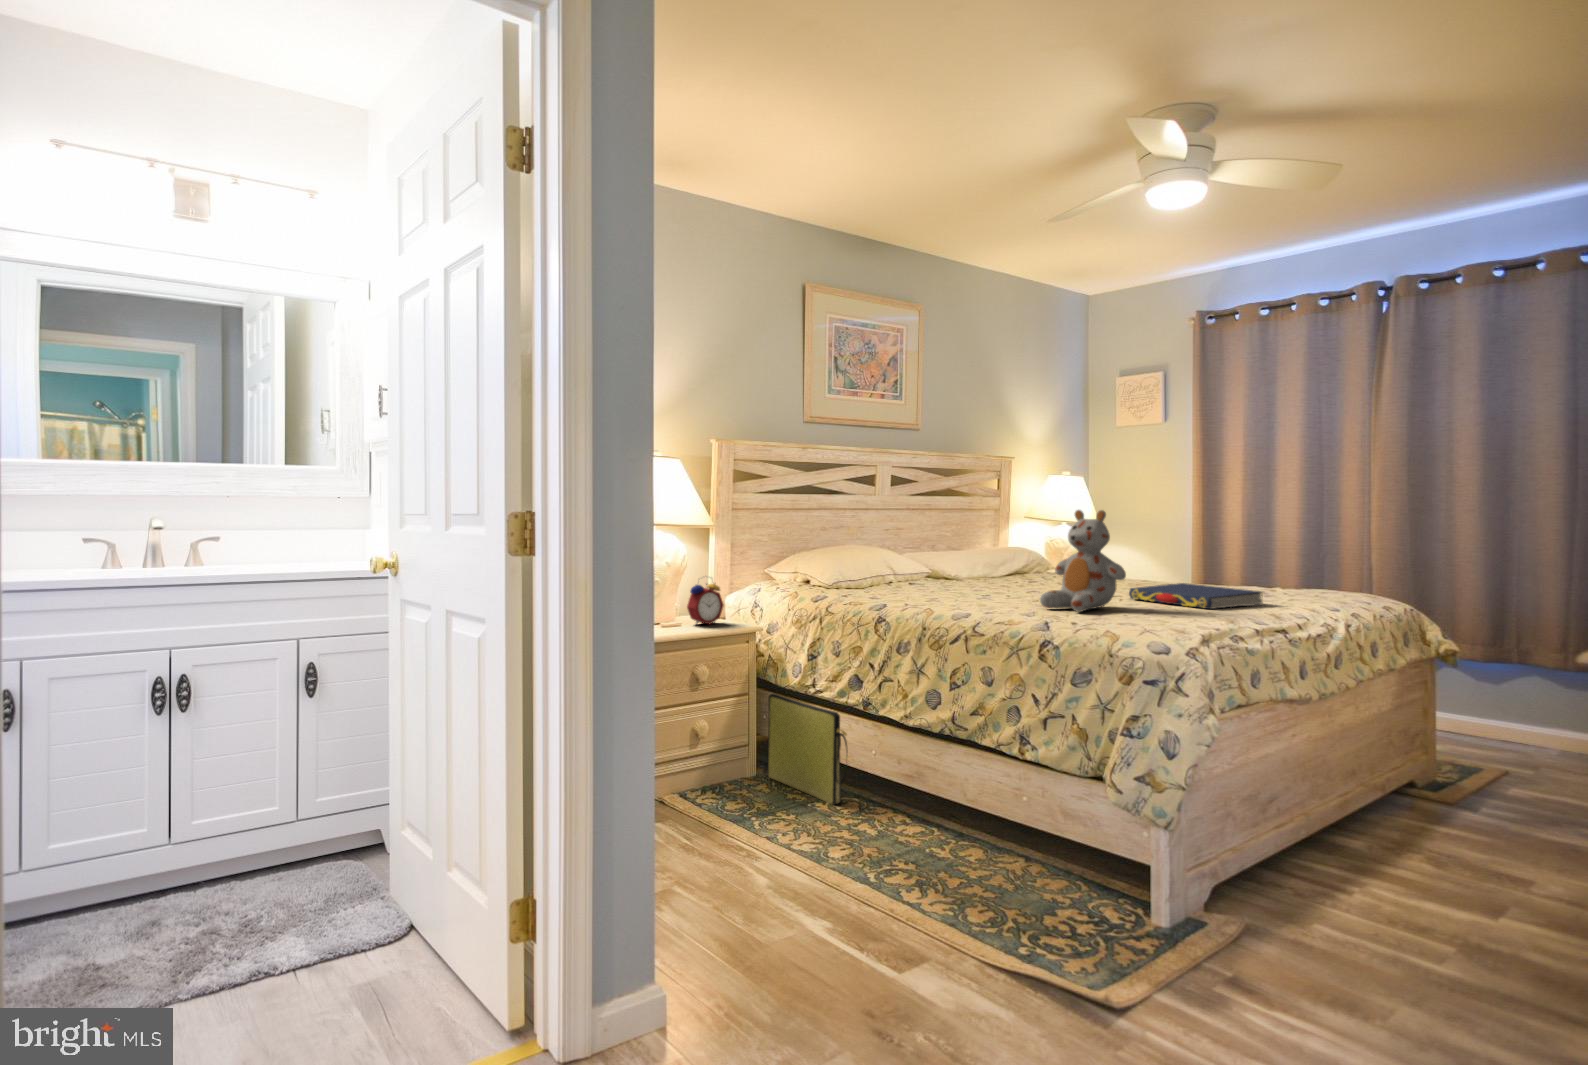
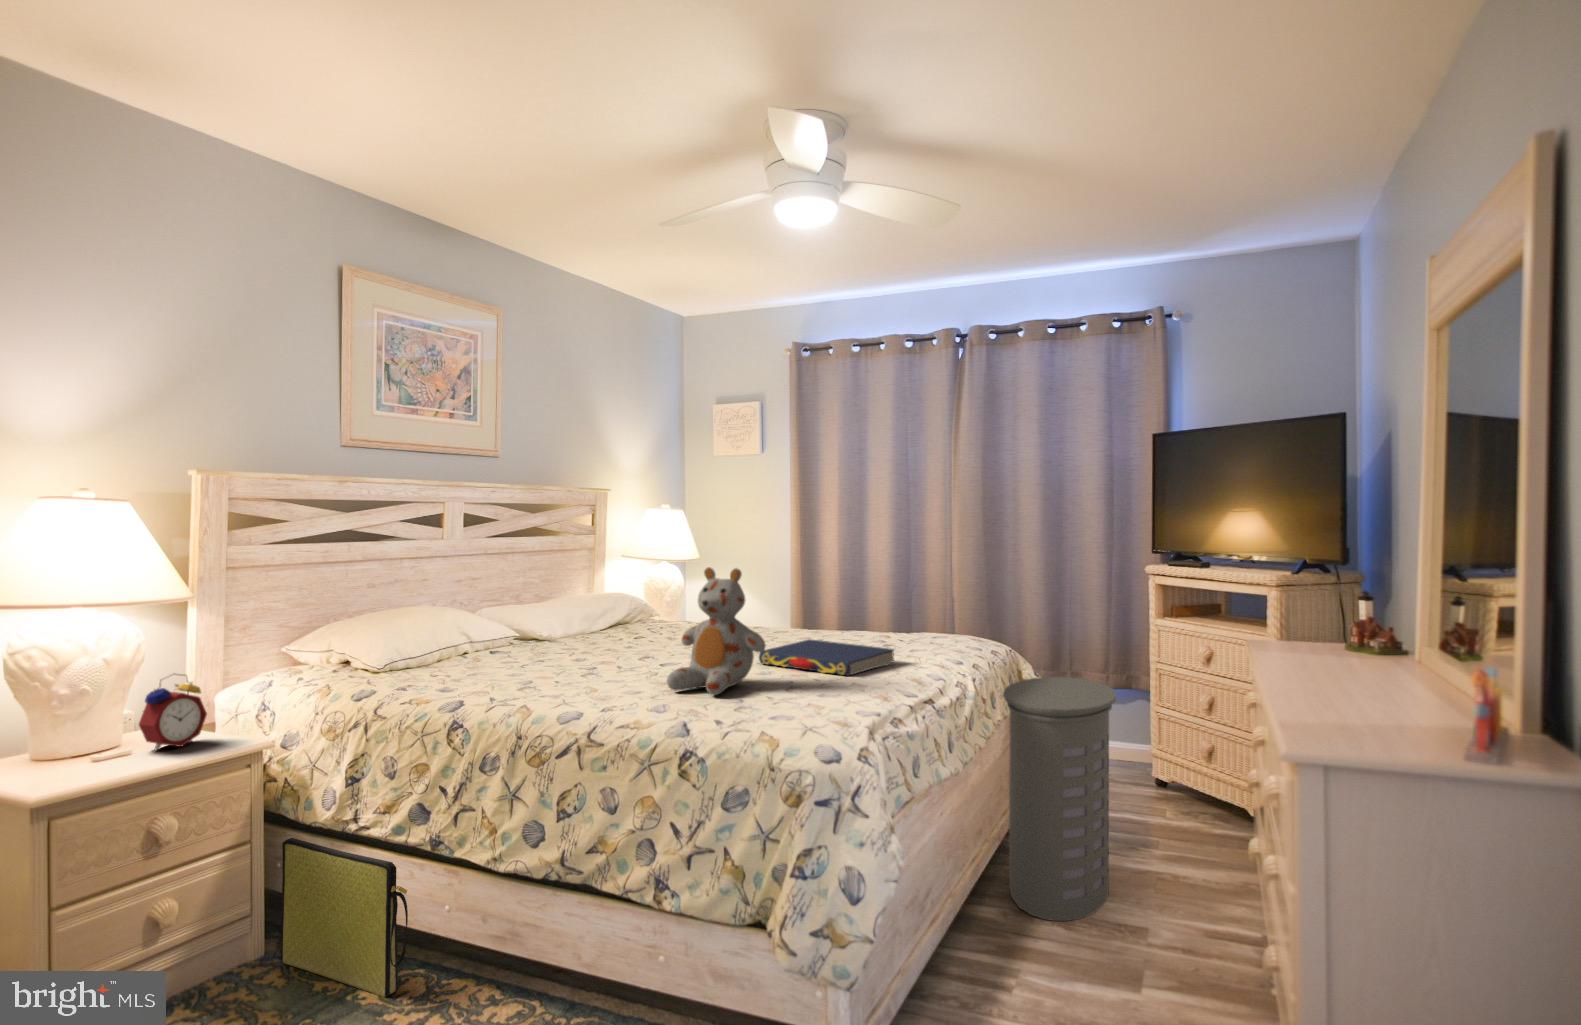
laundry hamper: none [1381,632,1522,860] -> present [1003,677,1116,921]

